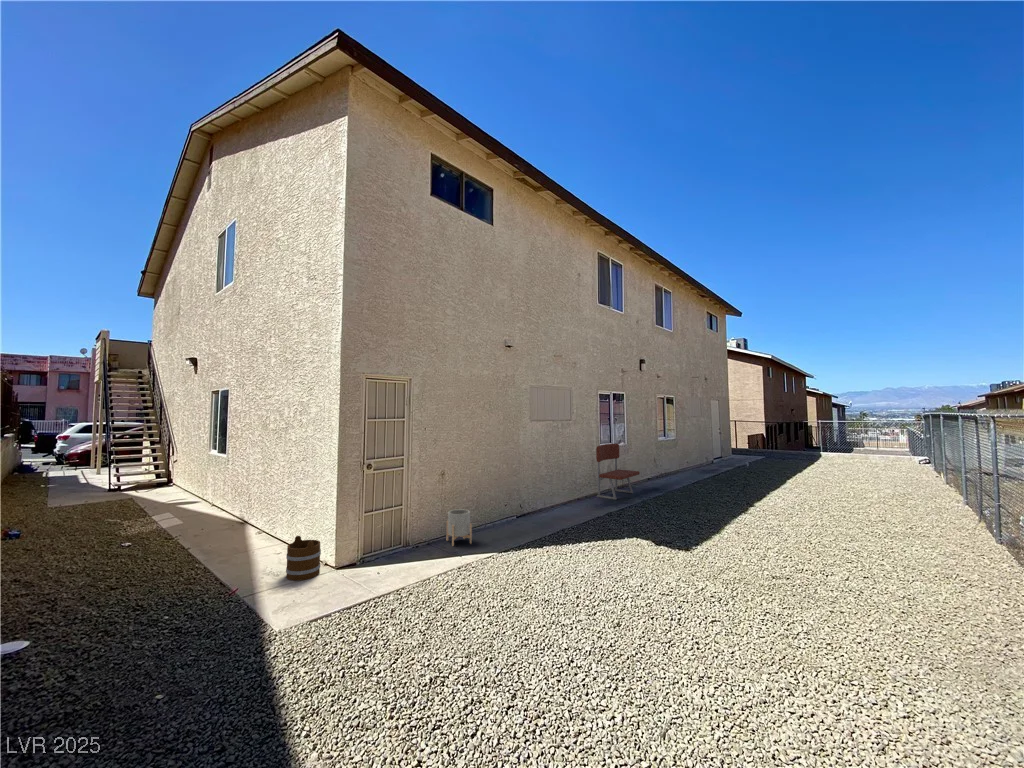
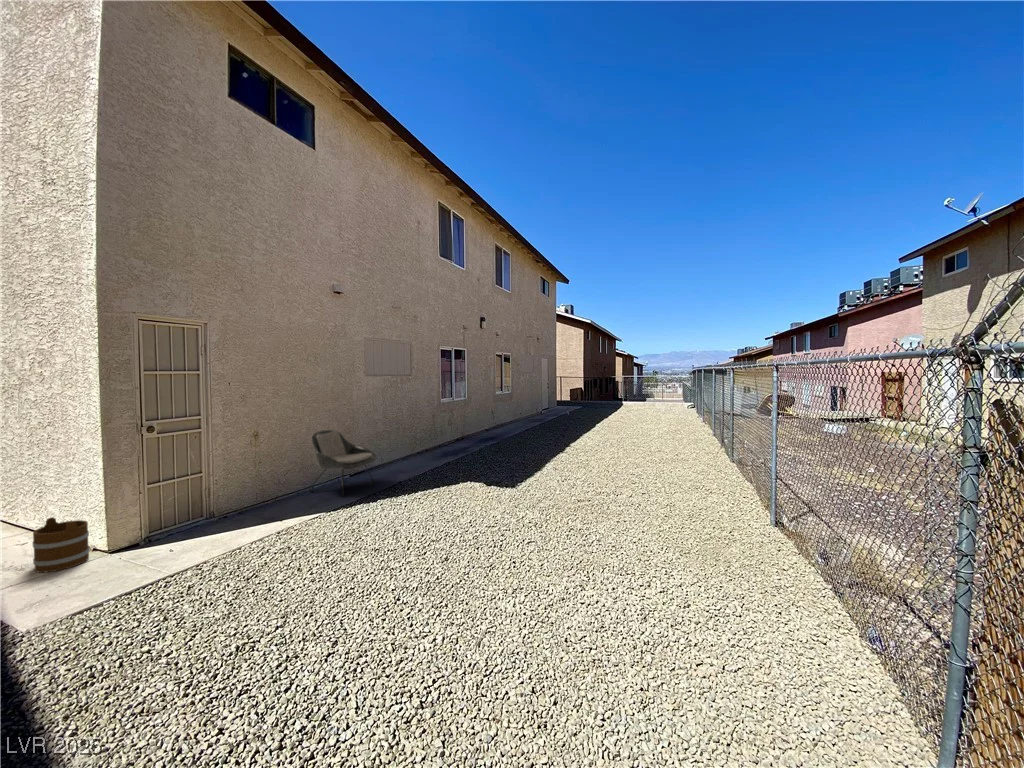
bench: present [596,444,640,500] -> none [436,397,477,450]
lounge chair: none [480,473,541,540] -> present [309,430,377,496]
planter: present [446,509,472,546] -> none [268,470,298,509]

